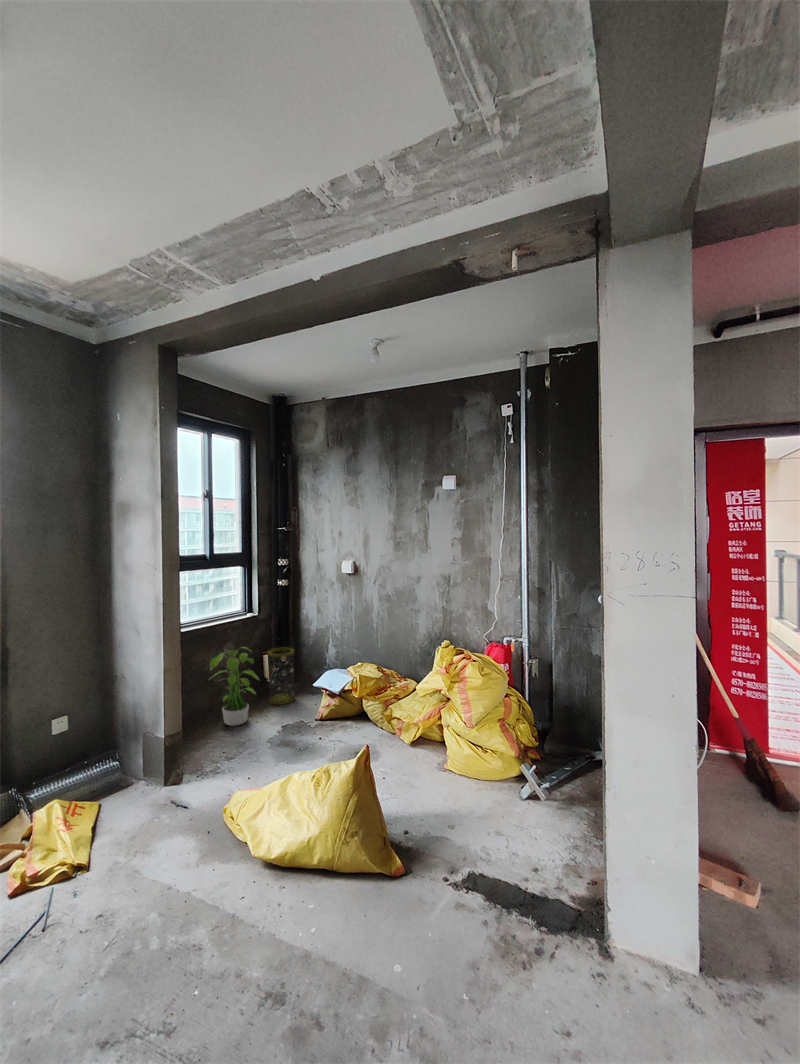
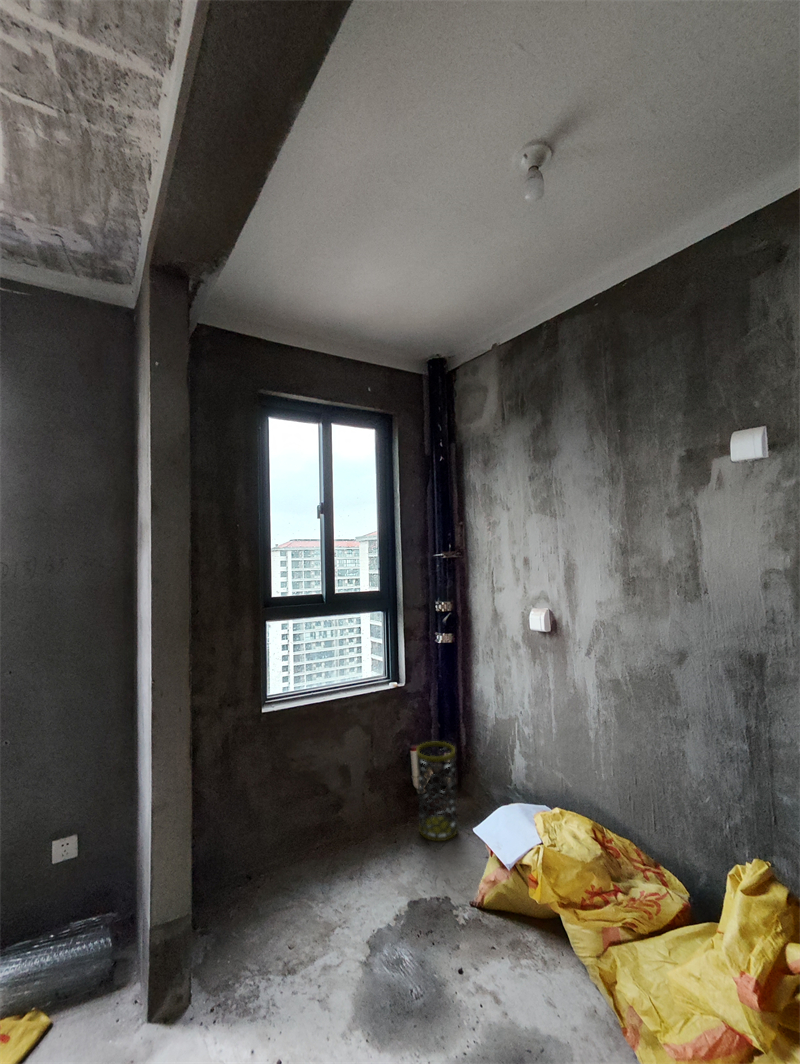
potted plant: present [210,647,259,726] -> none [305,740,384,875]

